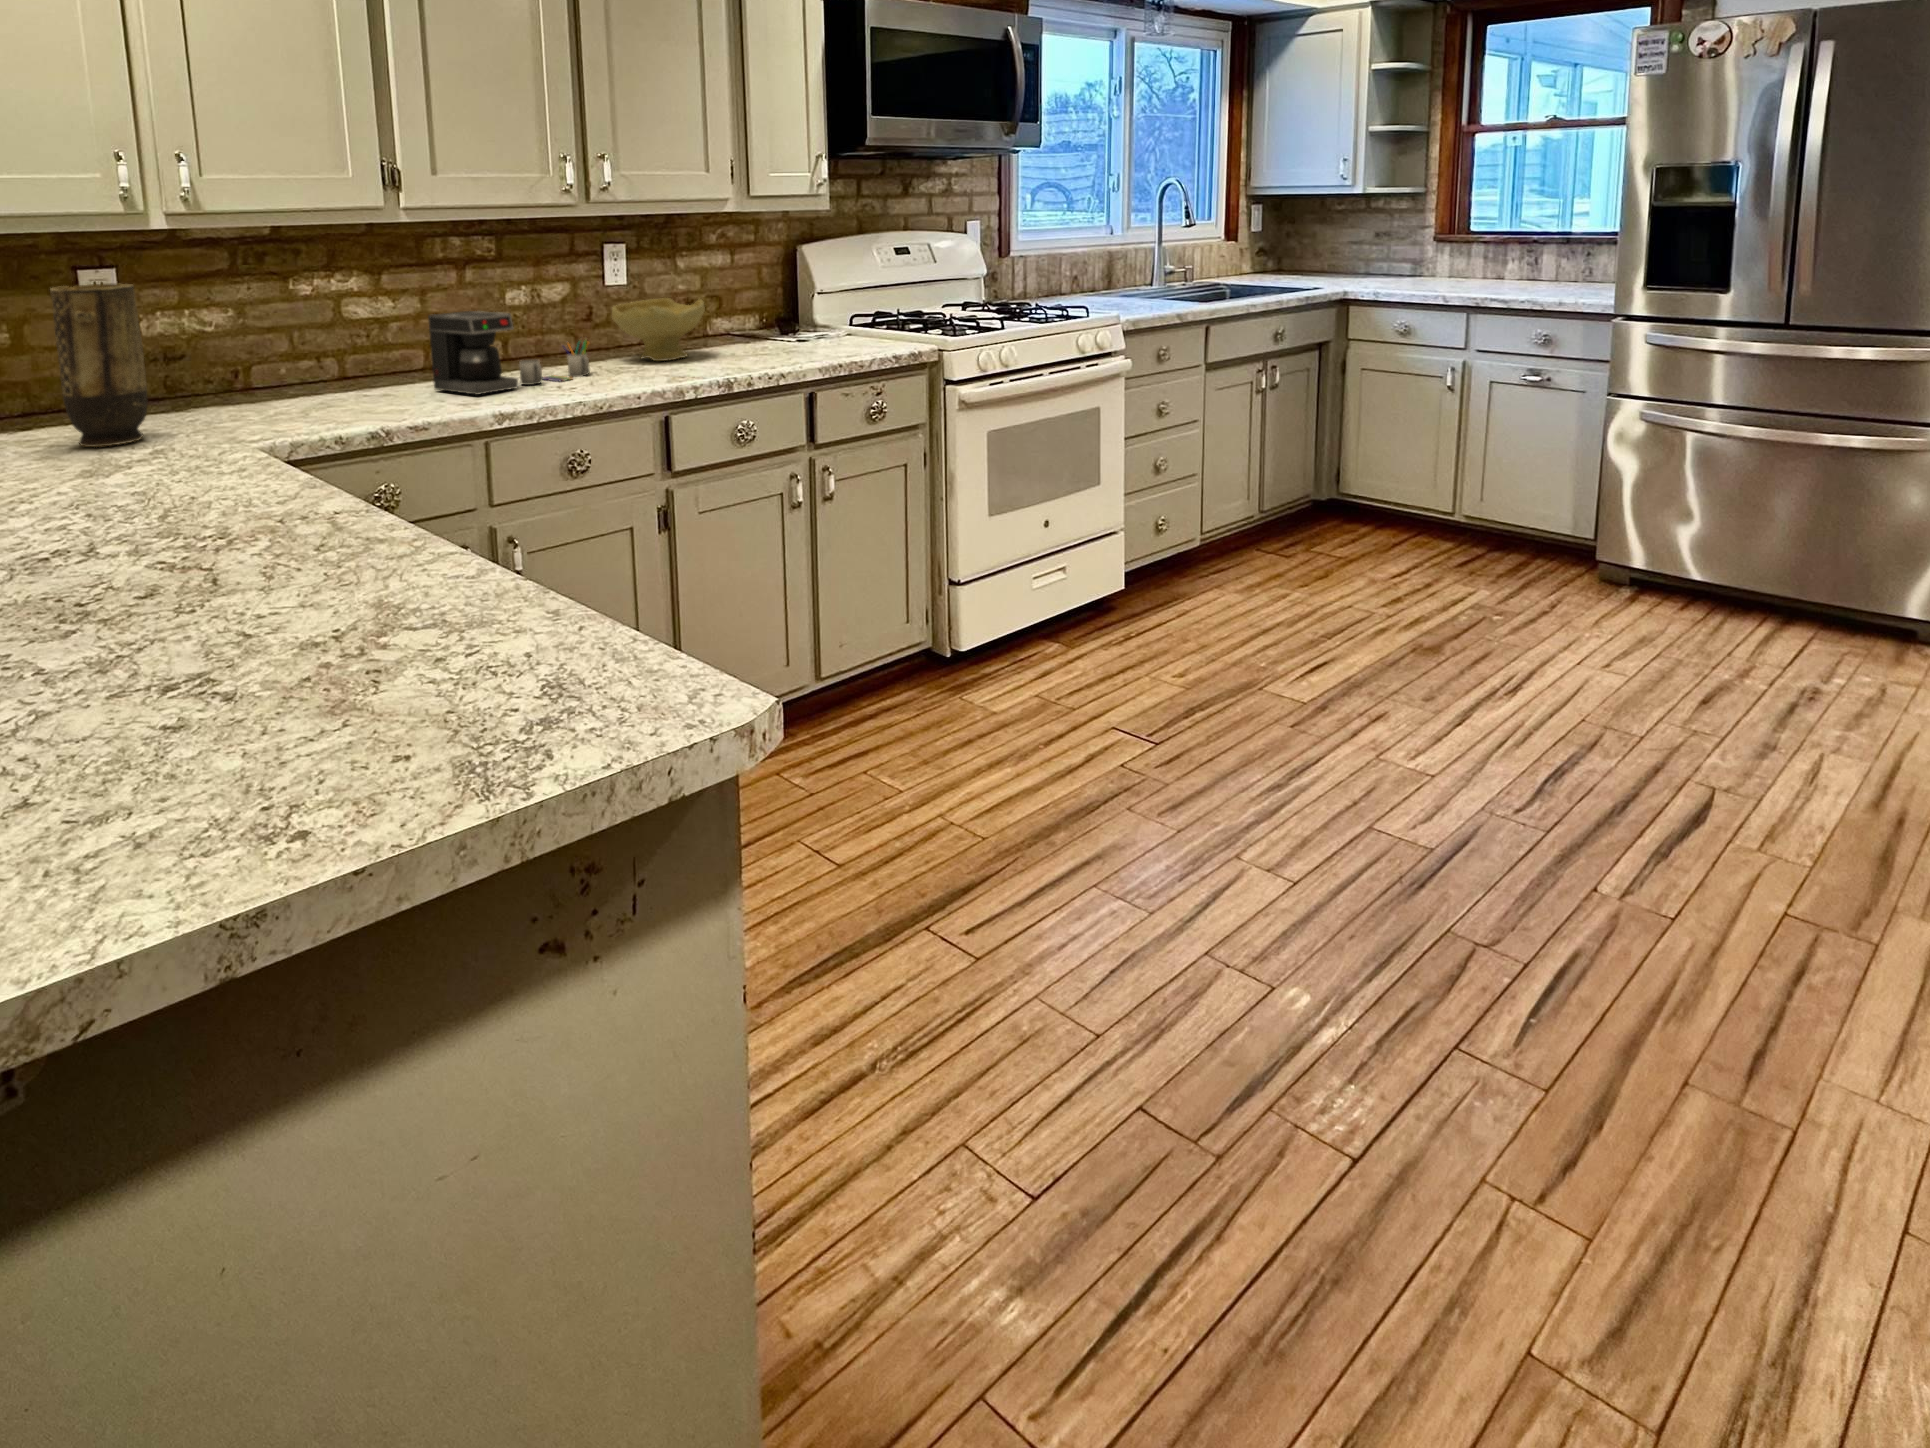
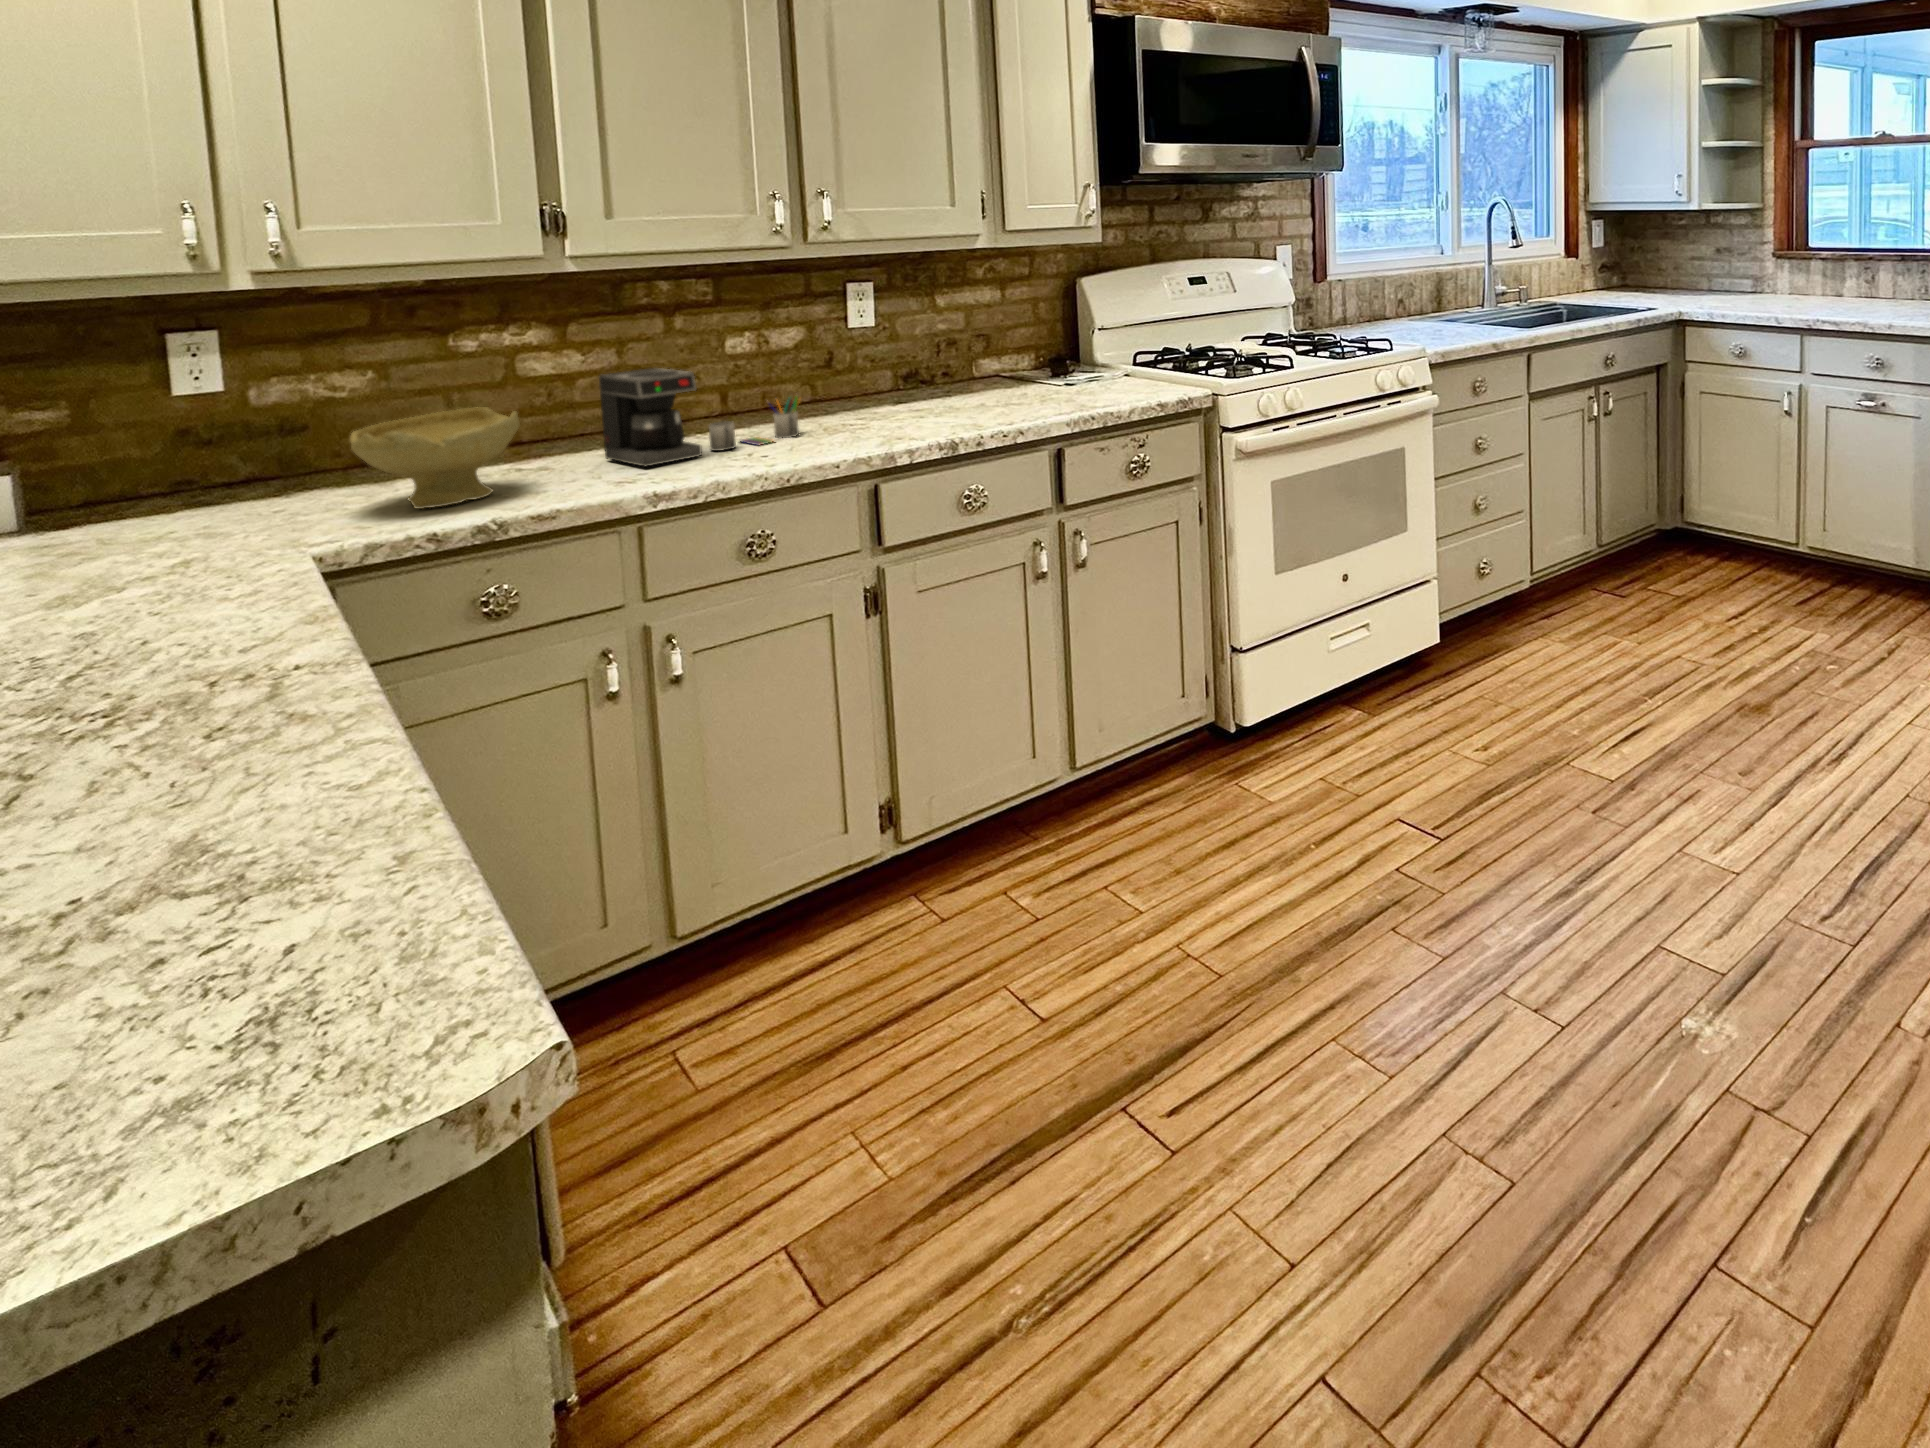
vase: present [50,283,147,447] -> none [73,355,206,552]
bowl: present [612,298,705,361] -> present [350,407,520,509]

